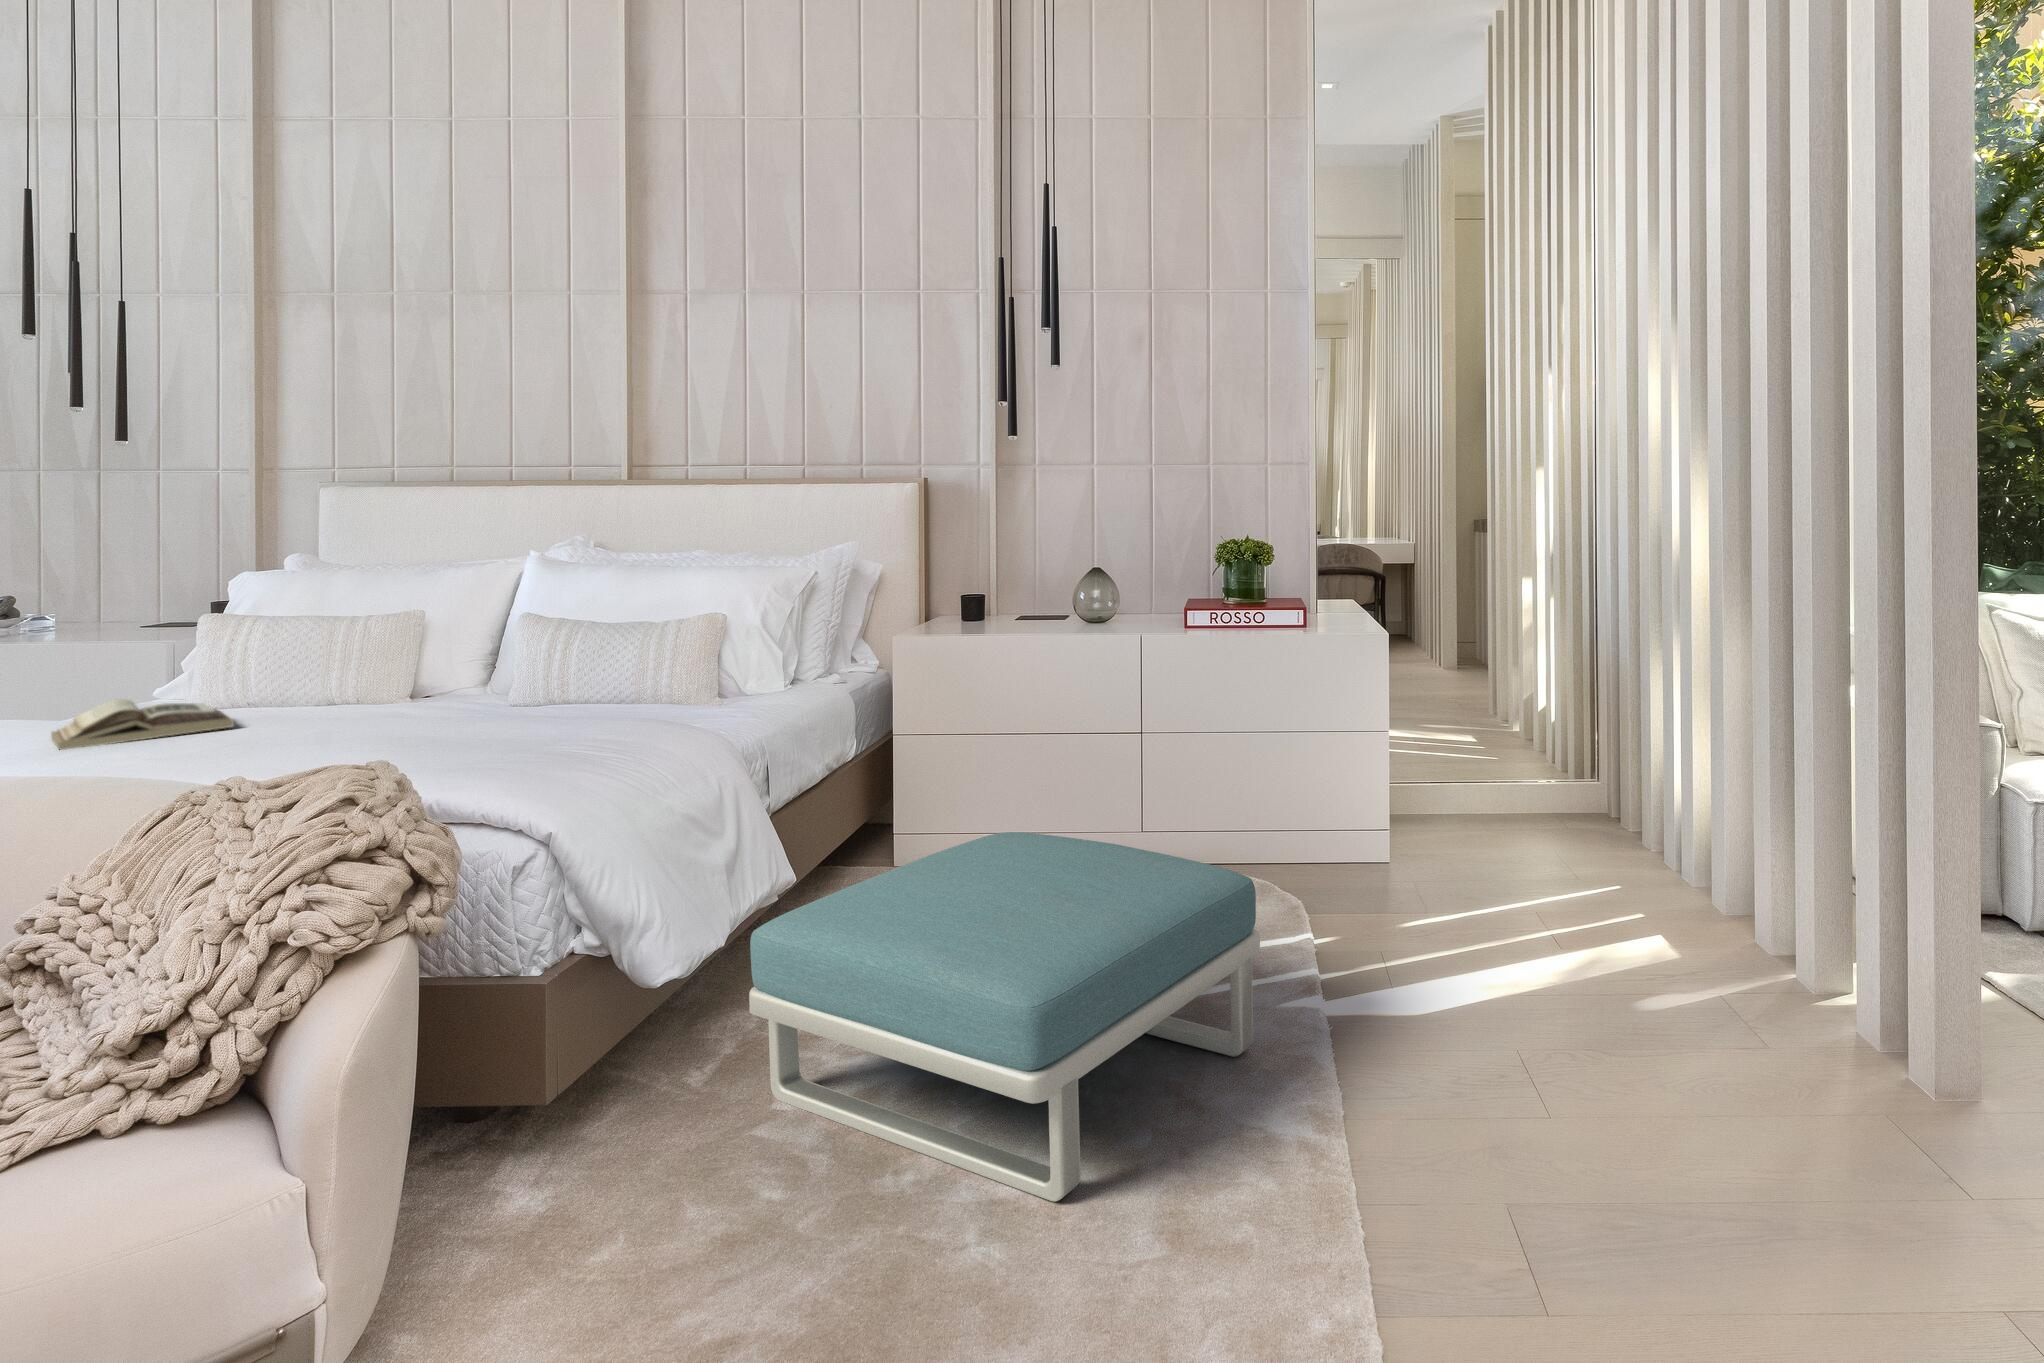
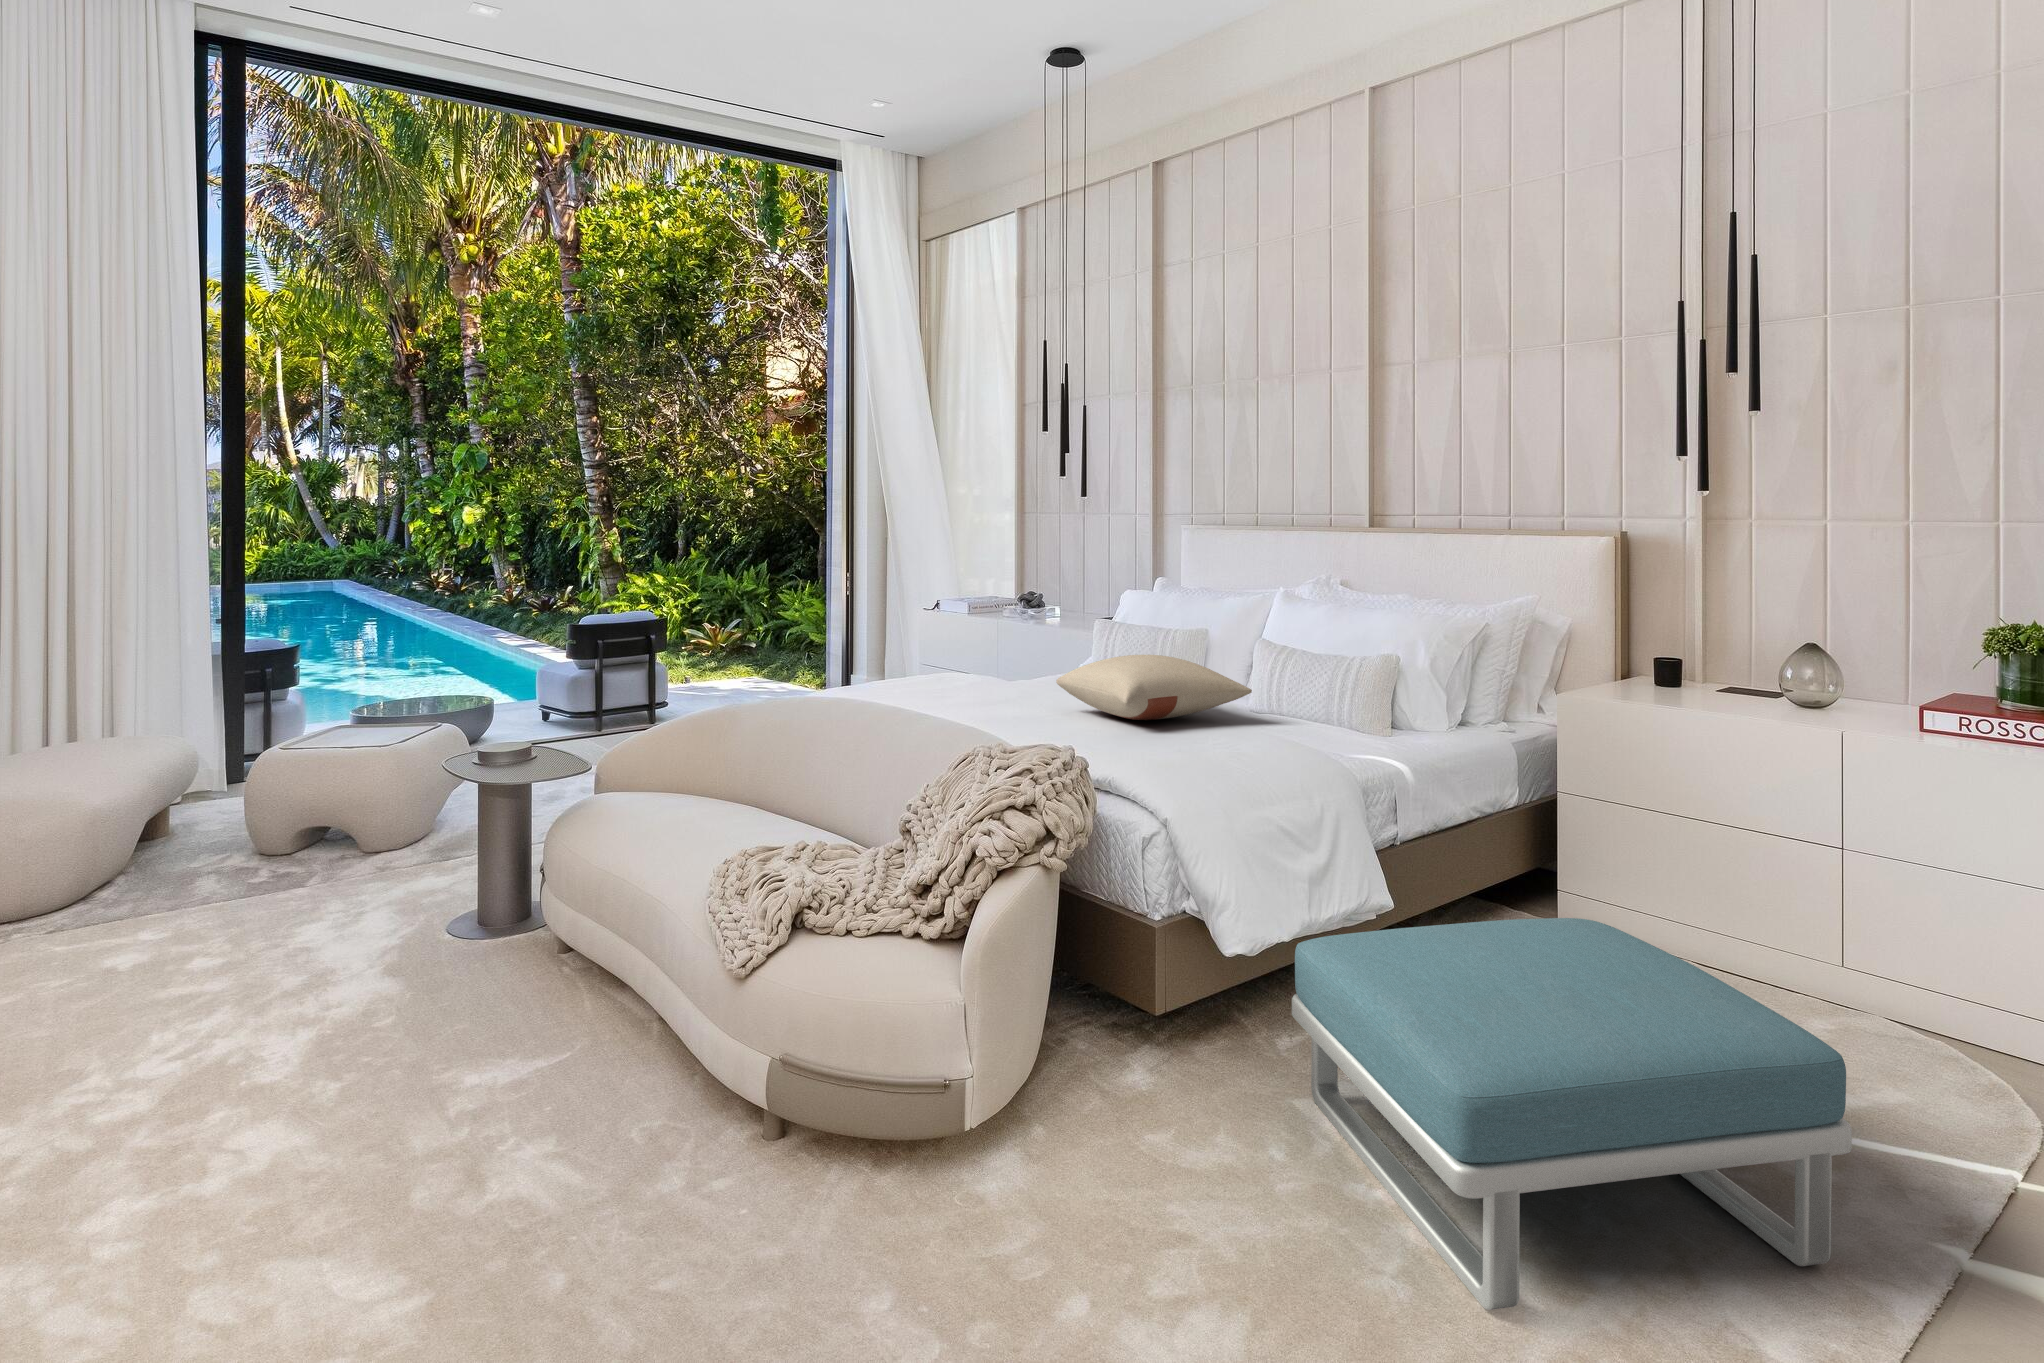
pillow: none [243,648,559,734] -> present [1056,655,1252,720]
book: present [51,699,234,750] -> none [974,668,1065,698]

